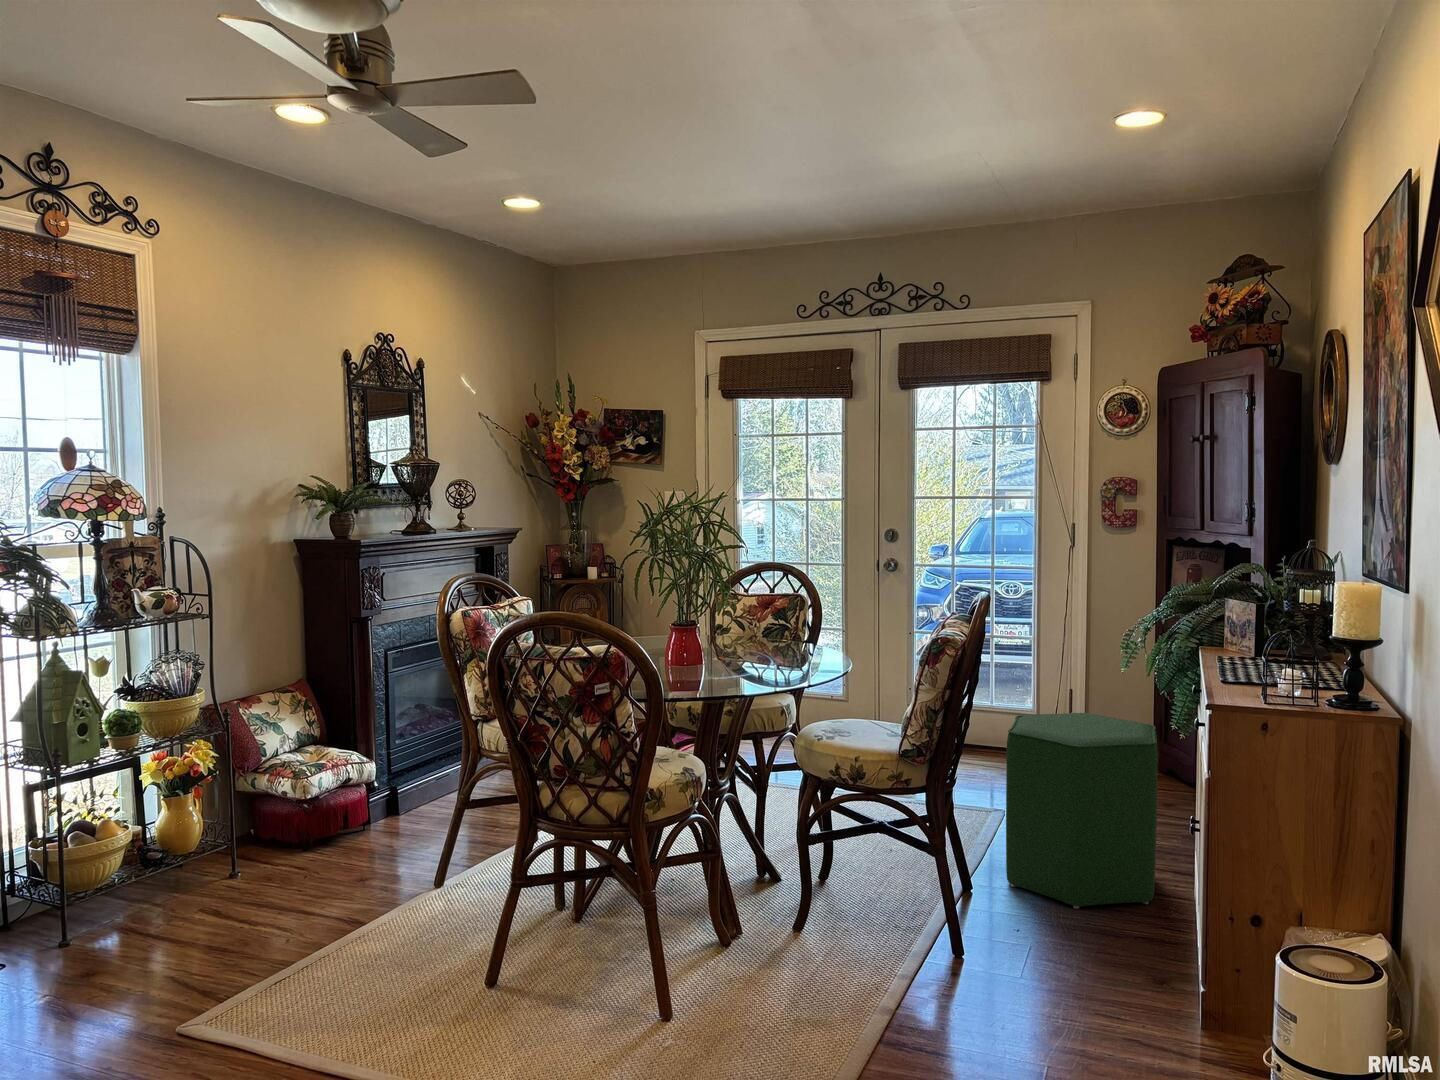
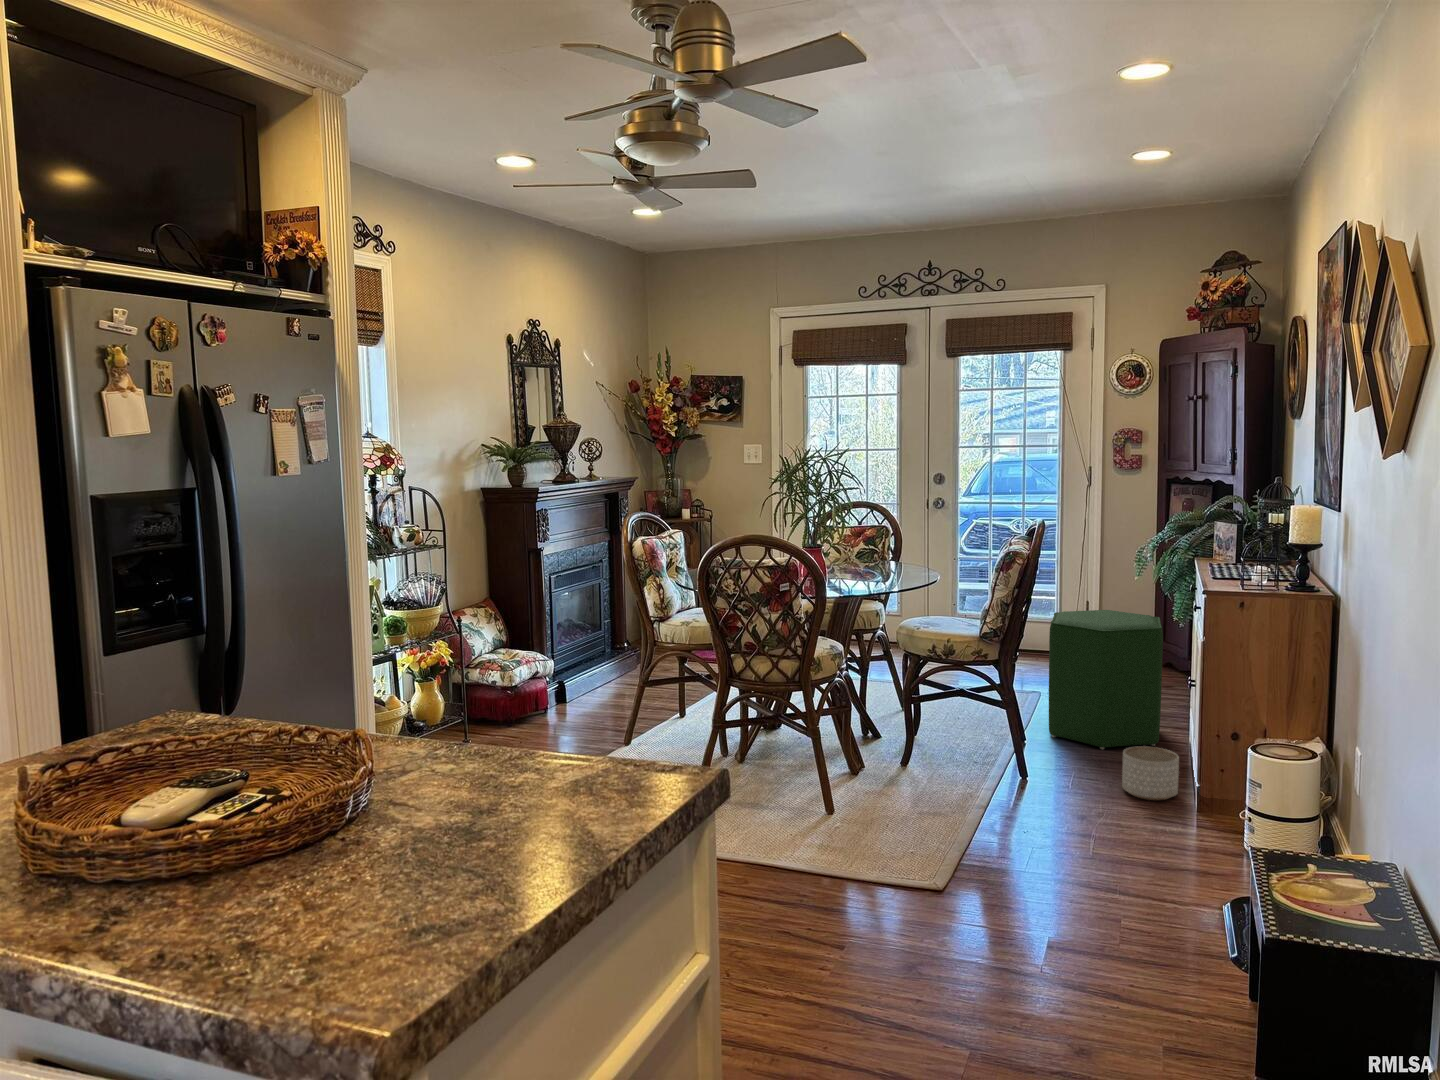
planter: none [1096,918,1176,1002] -> present [1122,746,1179,800]

